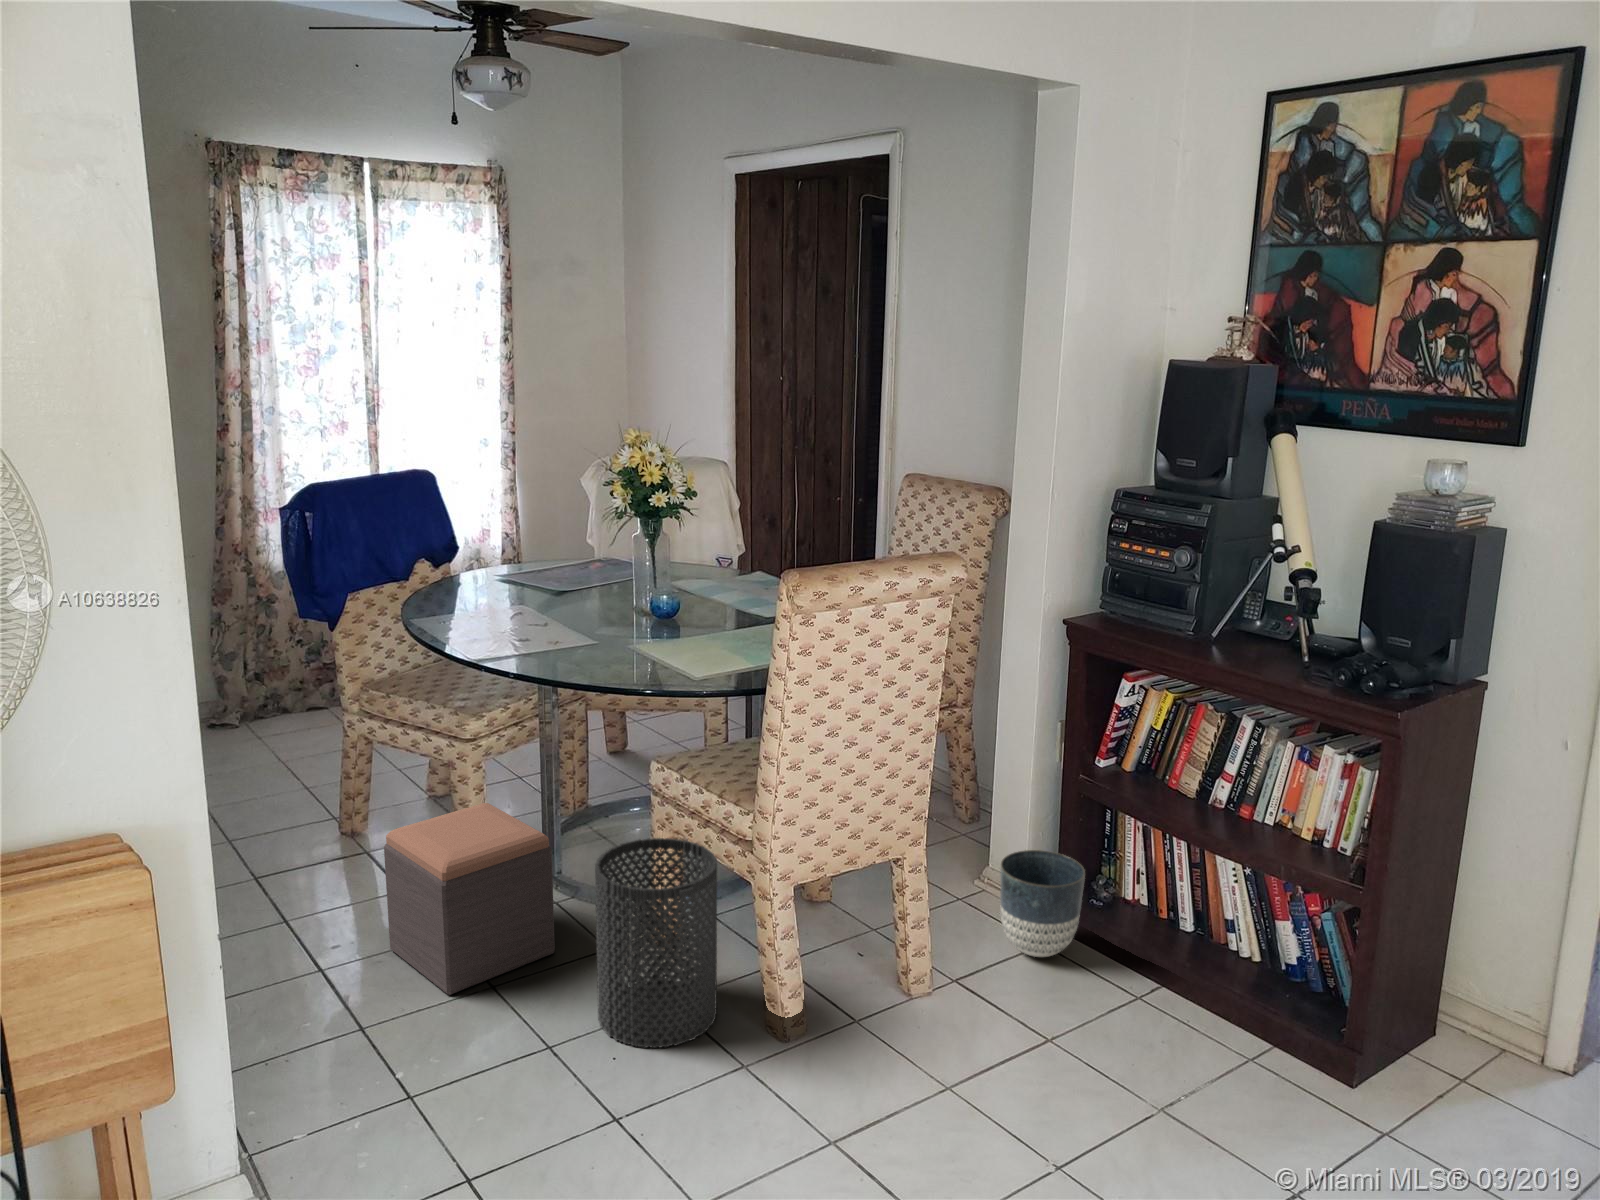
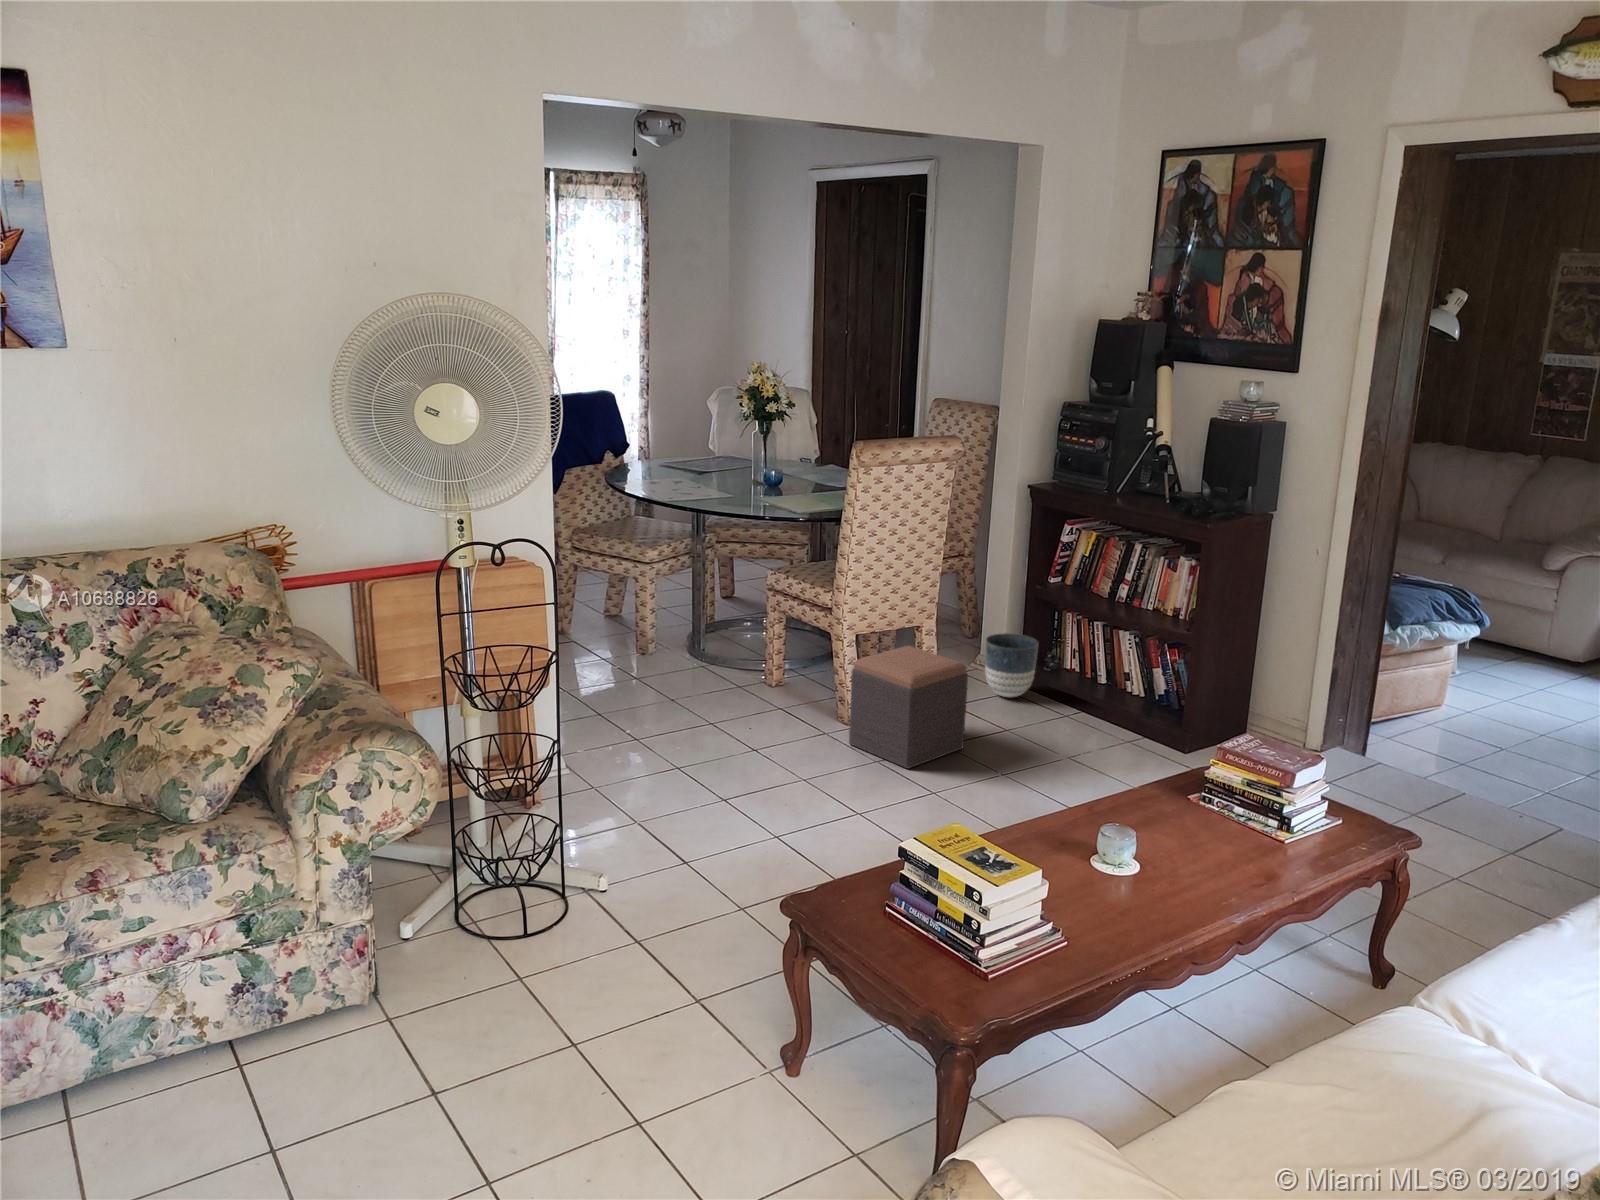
footstool: present [384,803,555,995] -> present [849,646,968,769]
trash can: present [595,838,717,1048] -> none [738,611,811,728]

